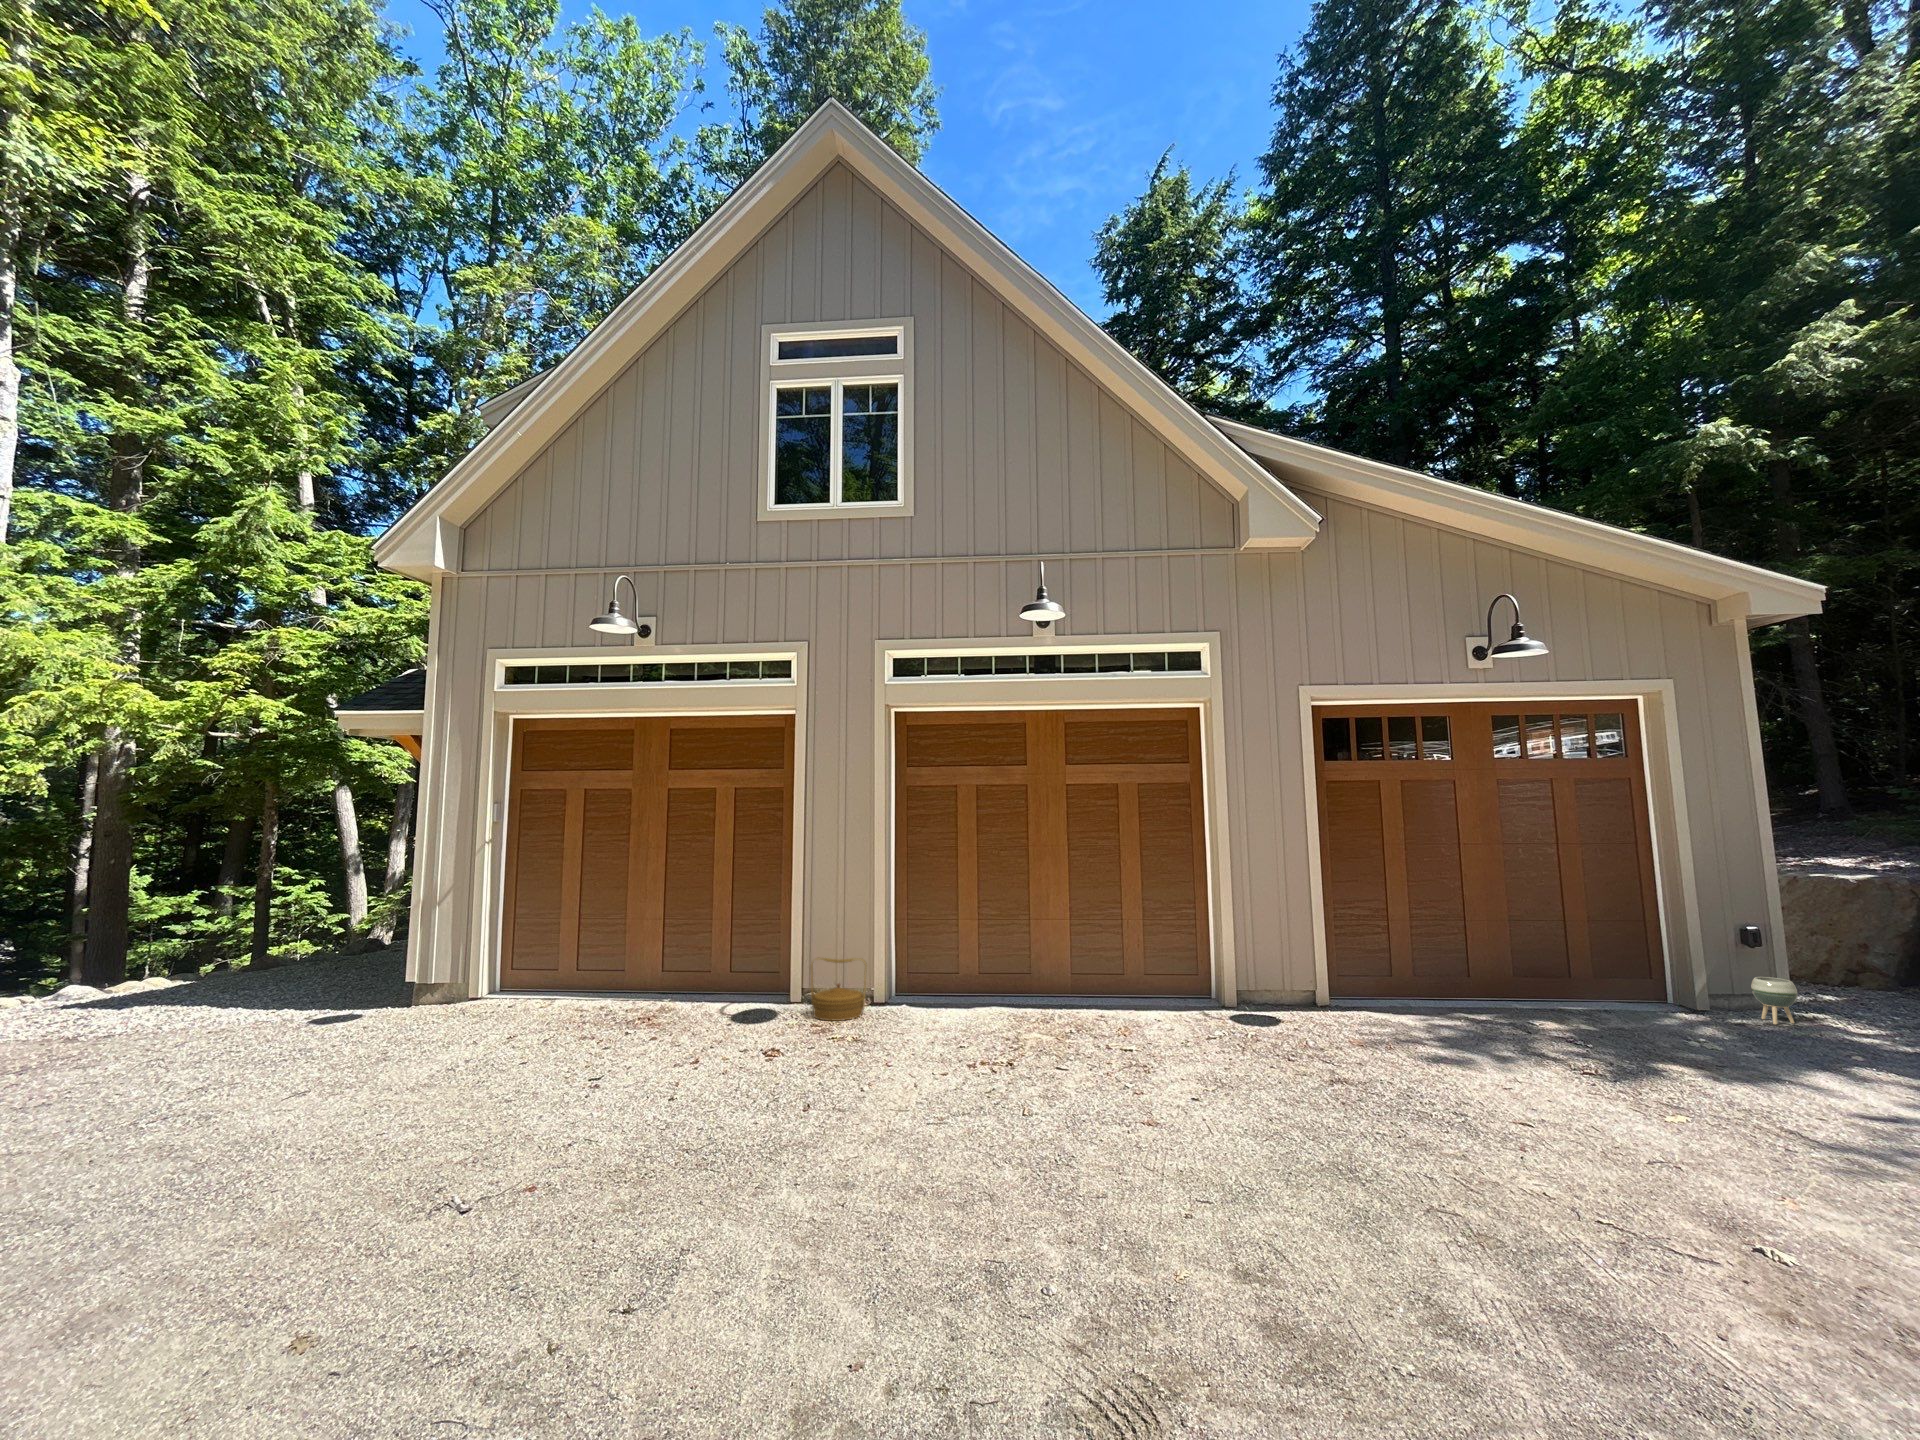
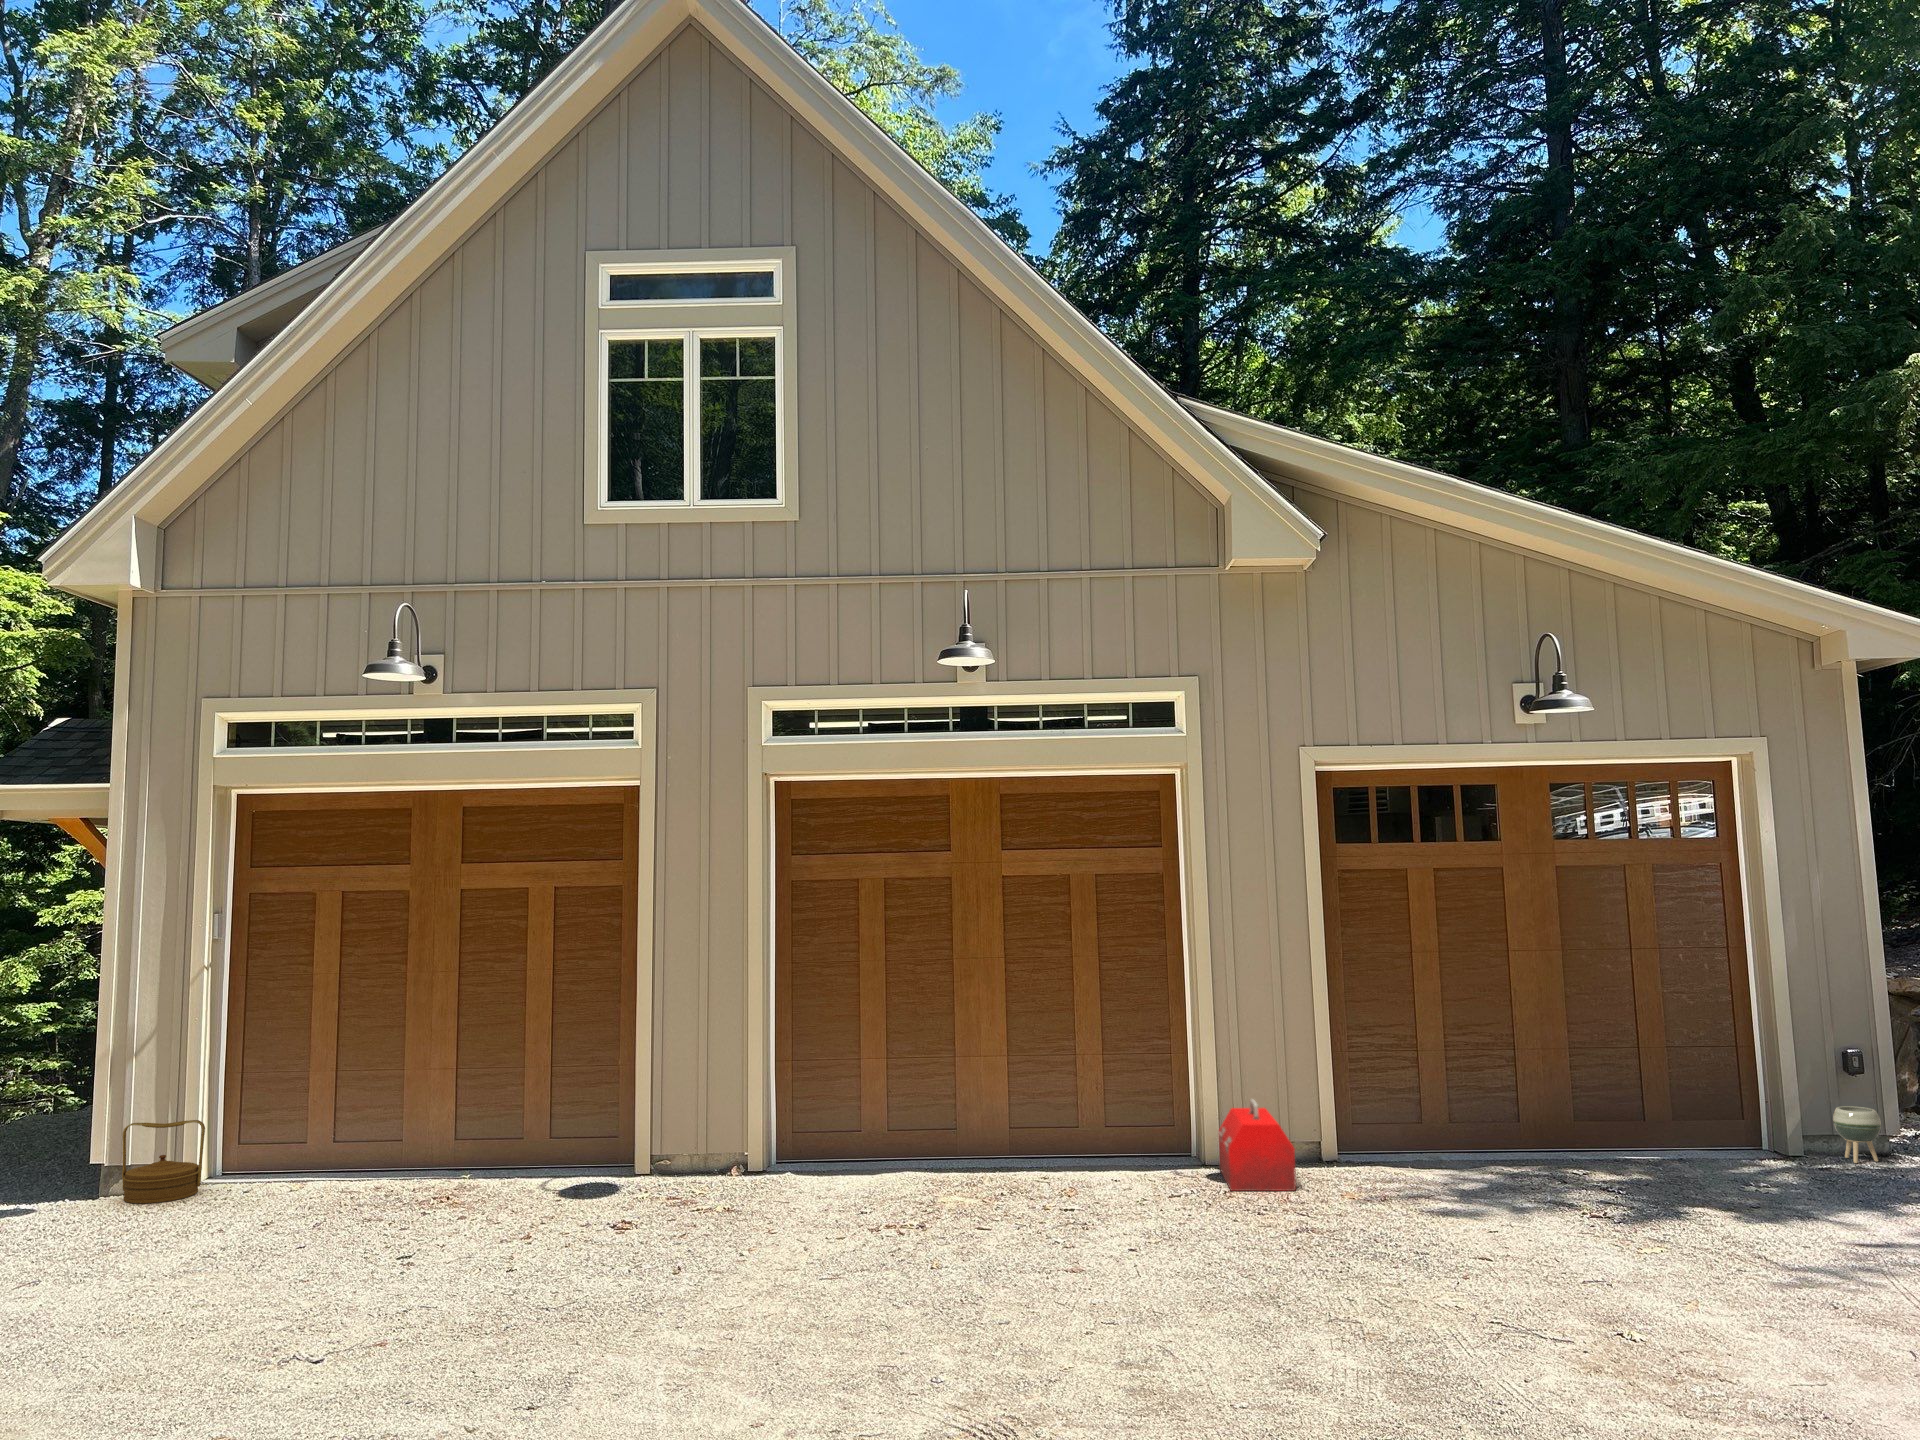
woven basket: present [811,958,867,1021] -> present [122,1120,205,1204]
toolbox: none [1237,958,1306,1034] -> present [1218,1099,1296,1191]

